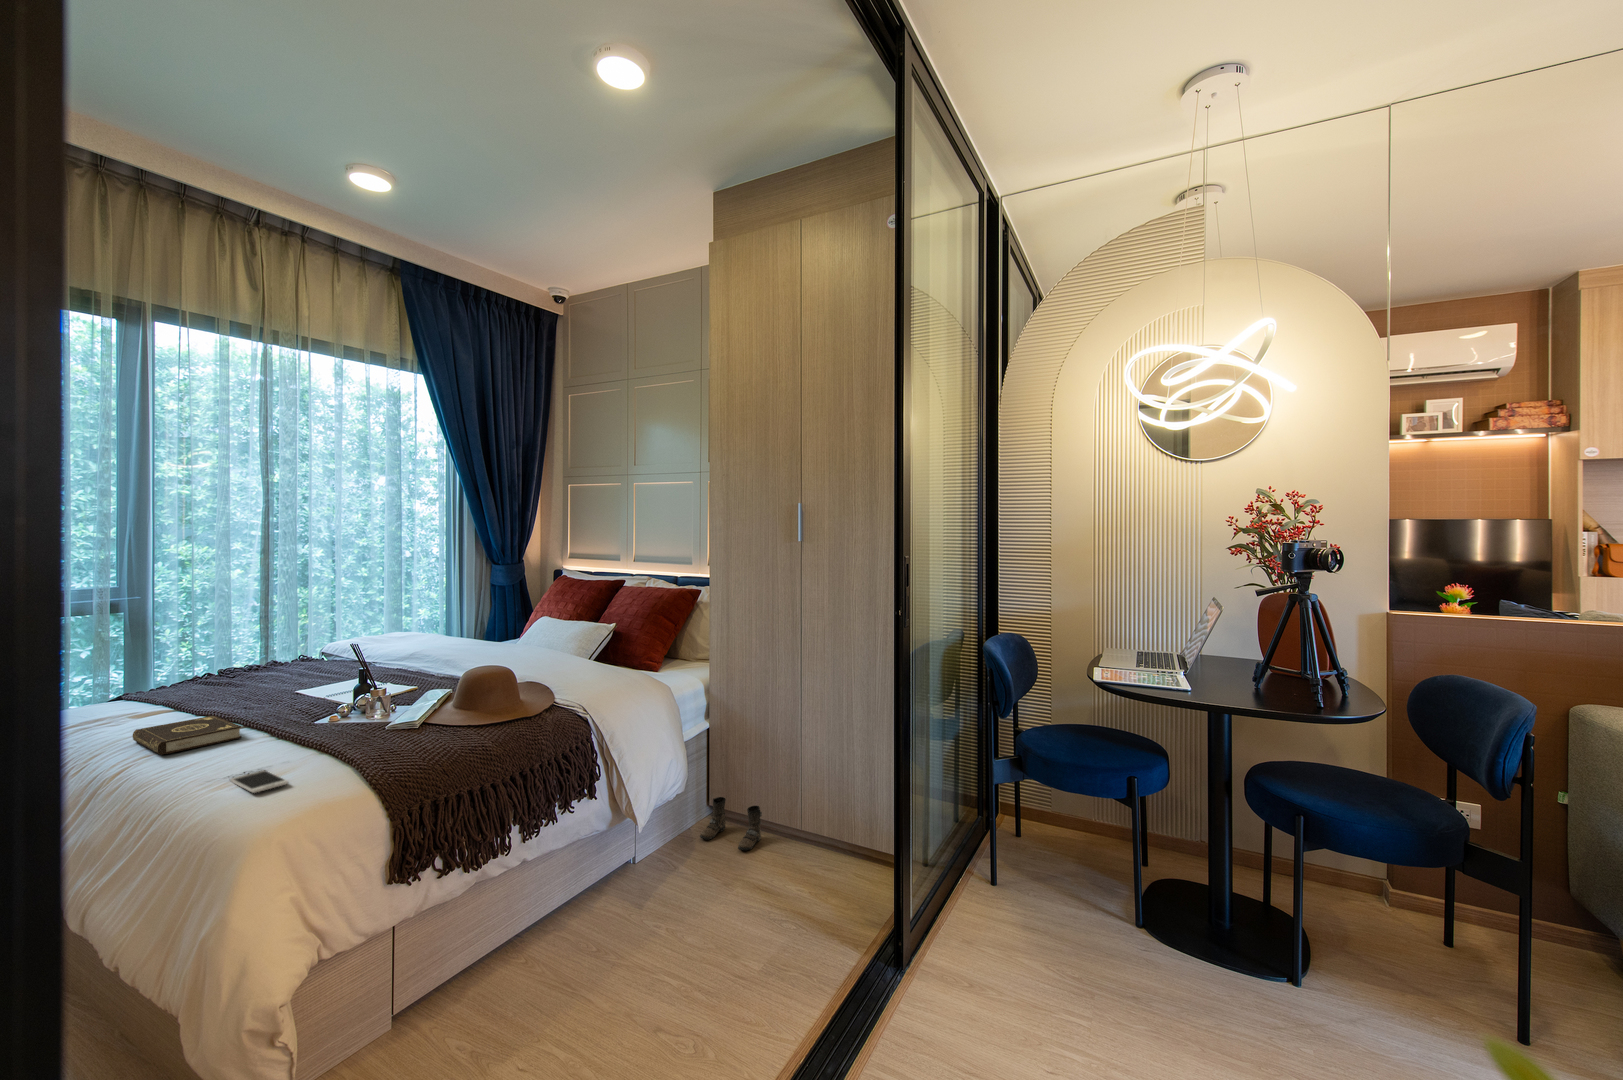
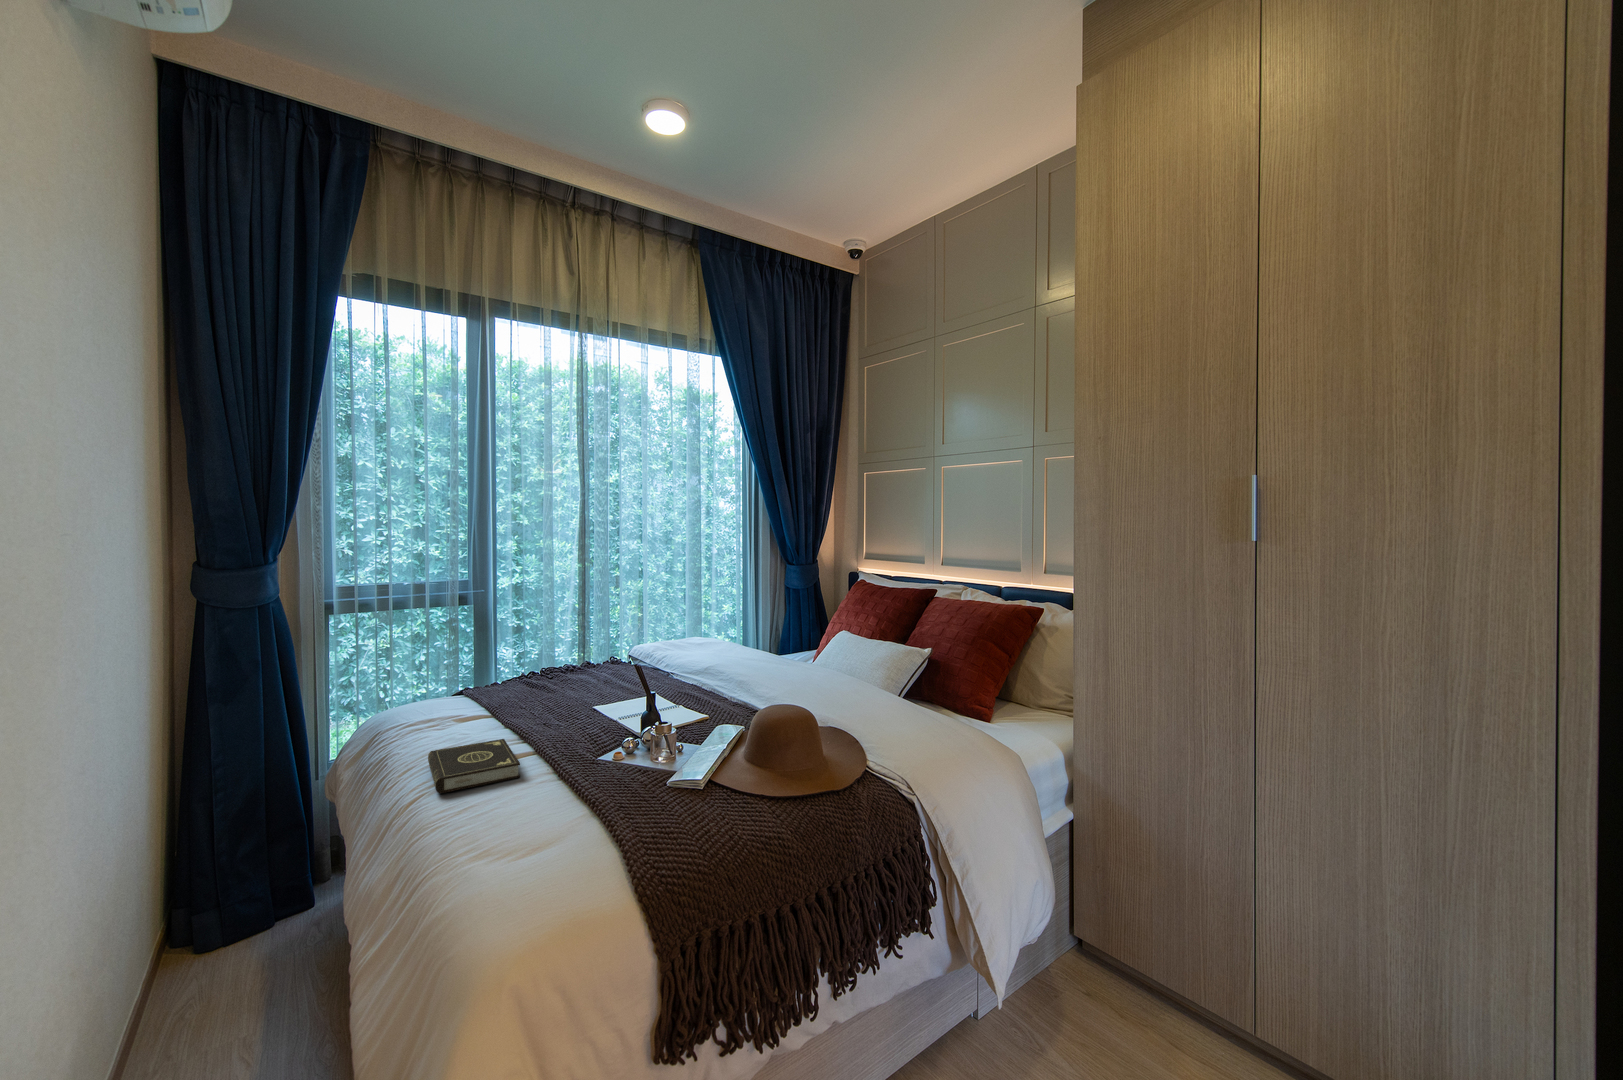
smartphone: present [230,770,288,793] -> none [486,842,542,889]
boots: present [700,797,762,850] -> none [1065,924,1172,1034]

